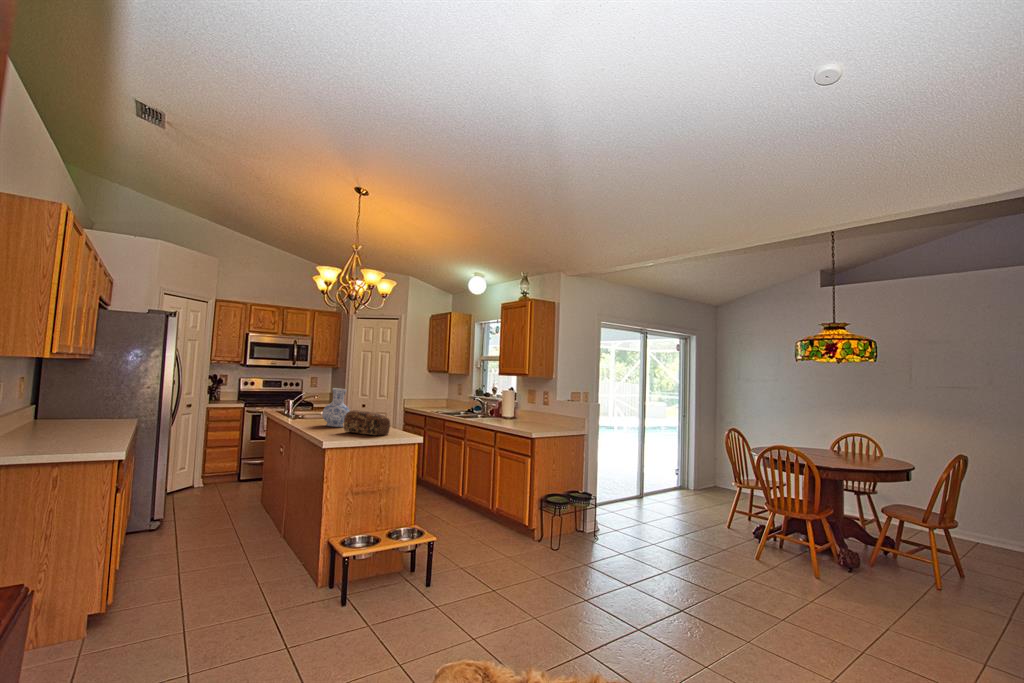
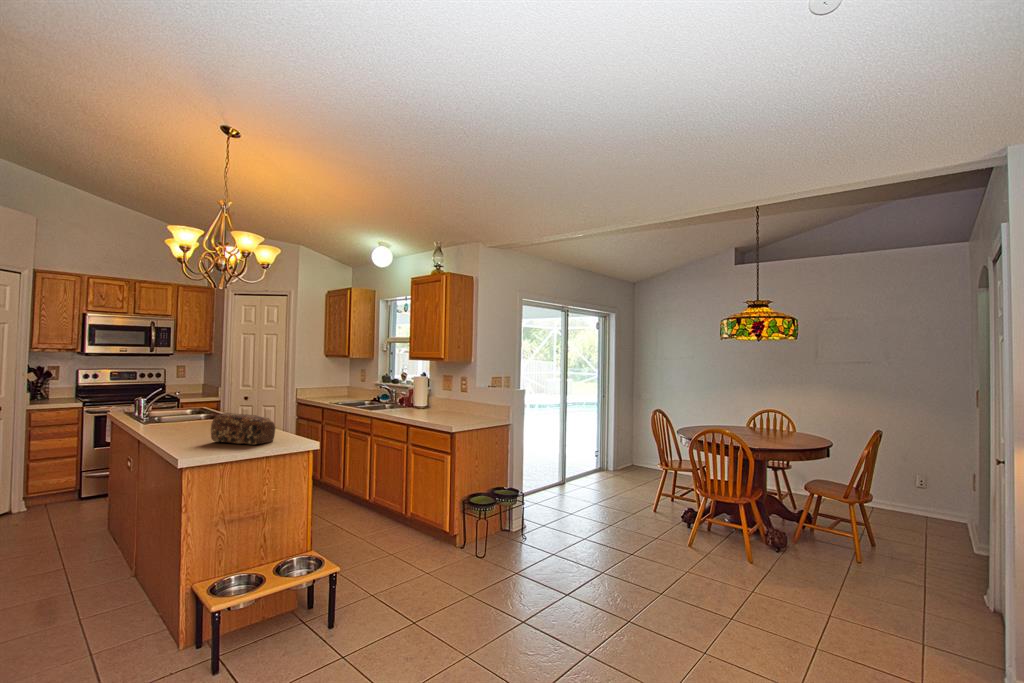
vase: present [322,388,350,427] -> none [182,384,222,434]

